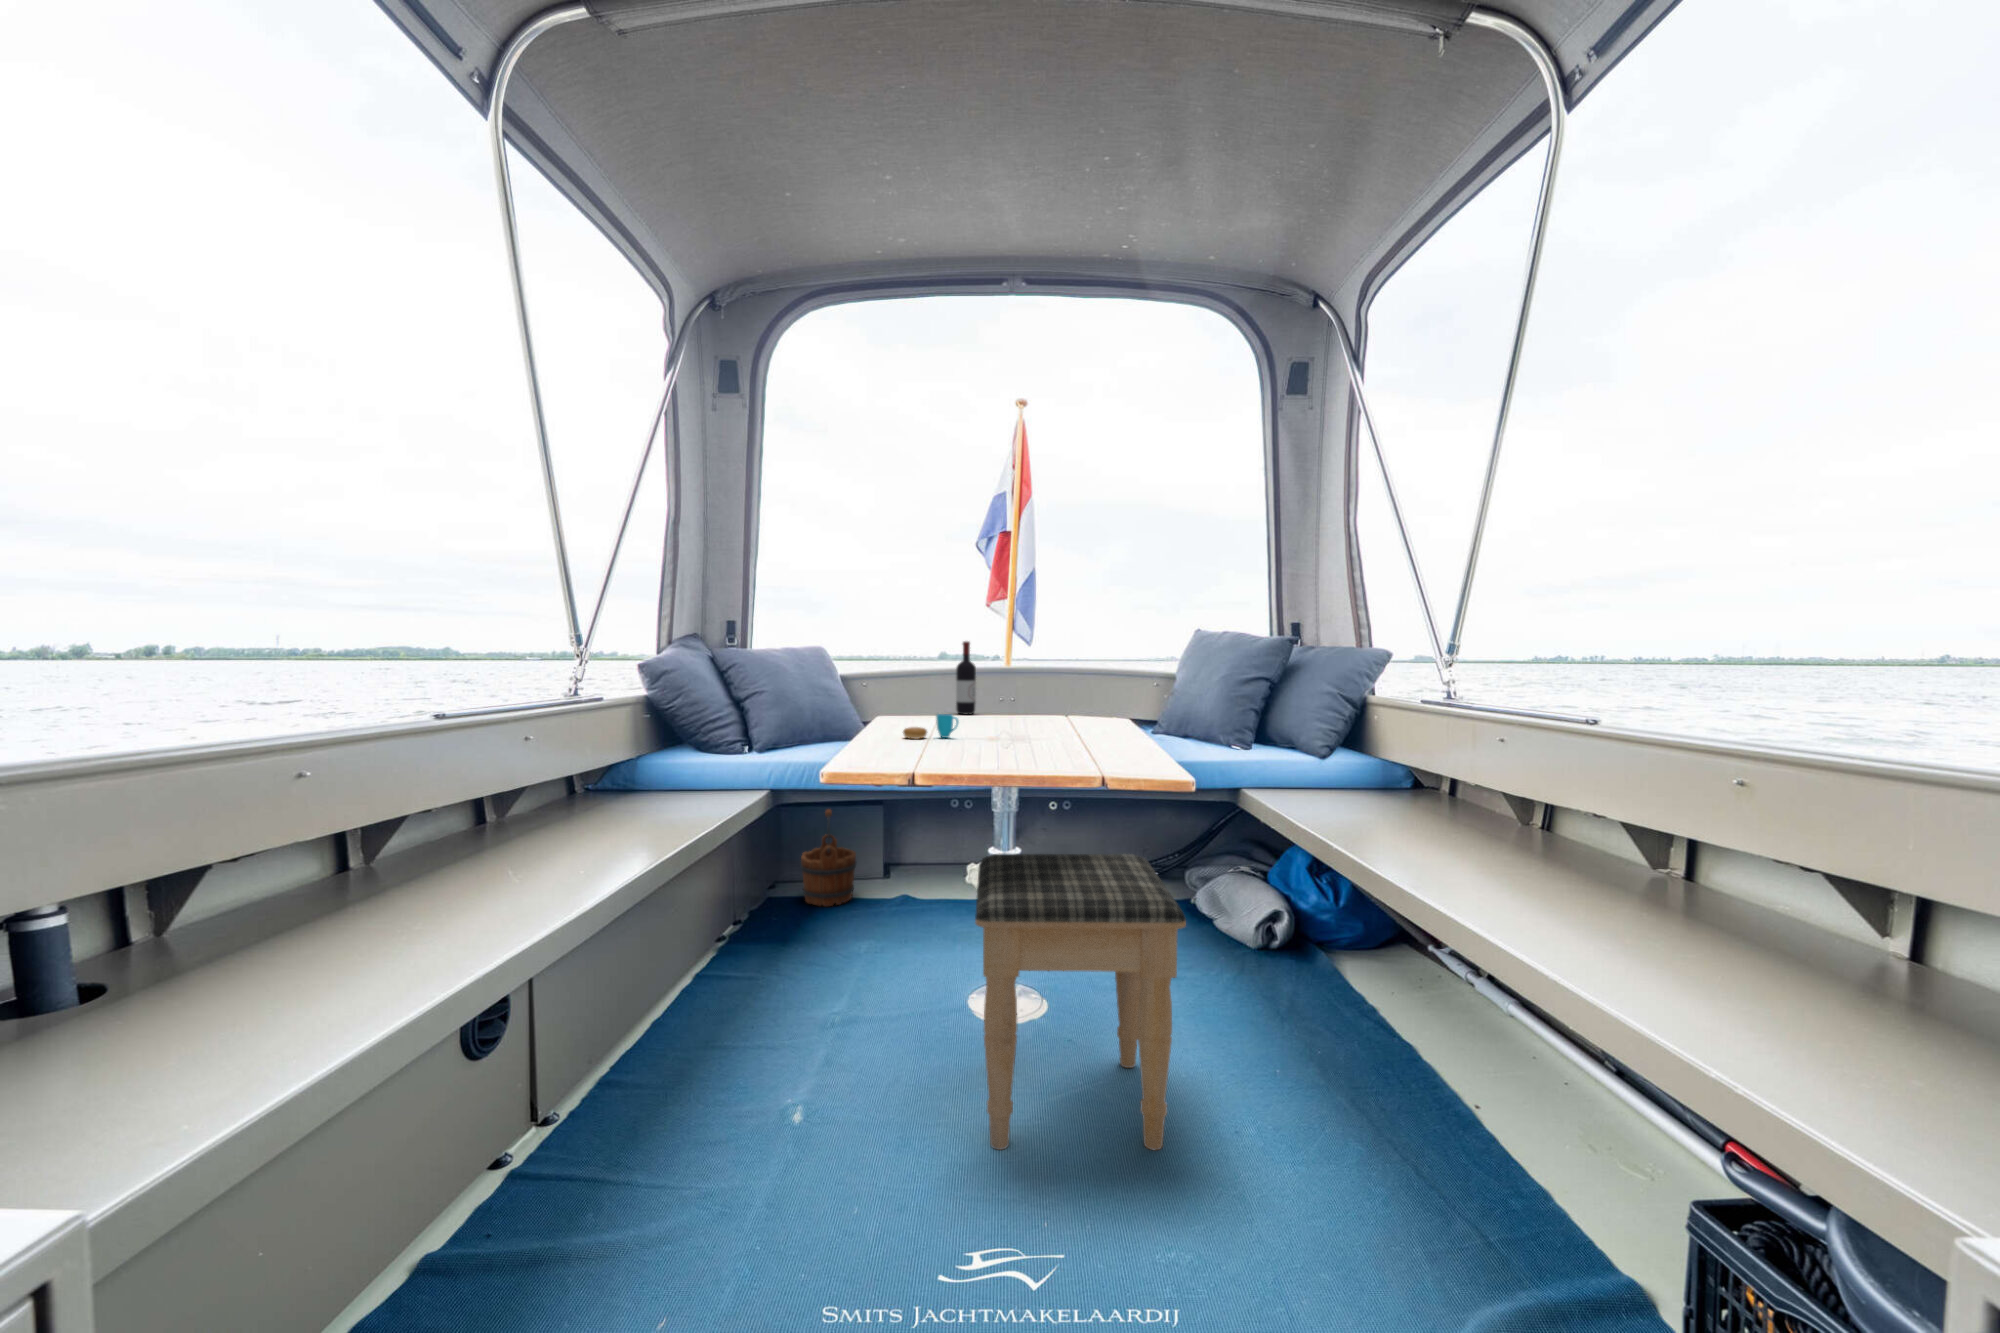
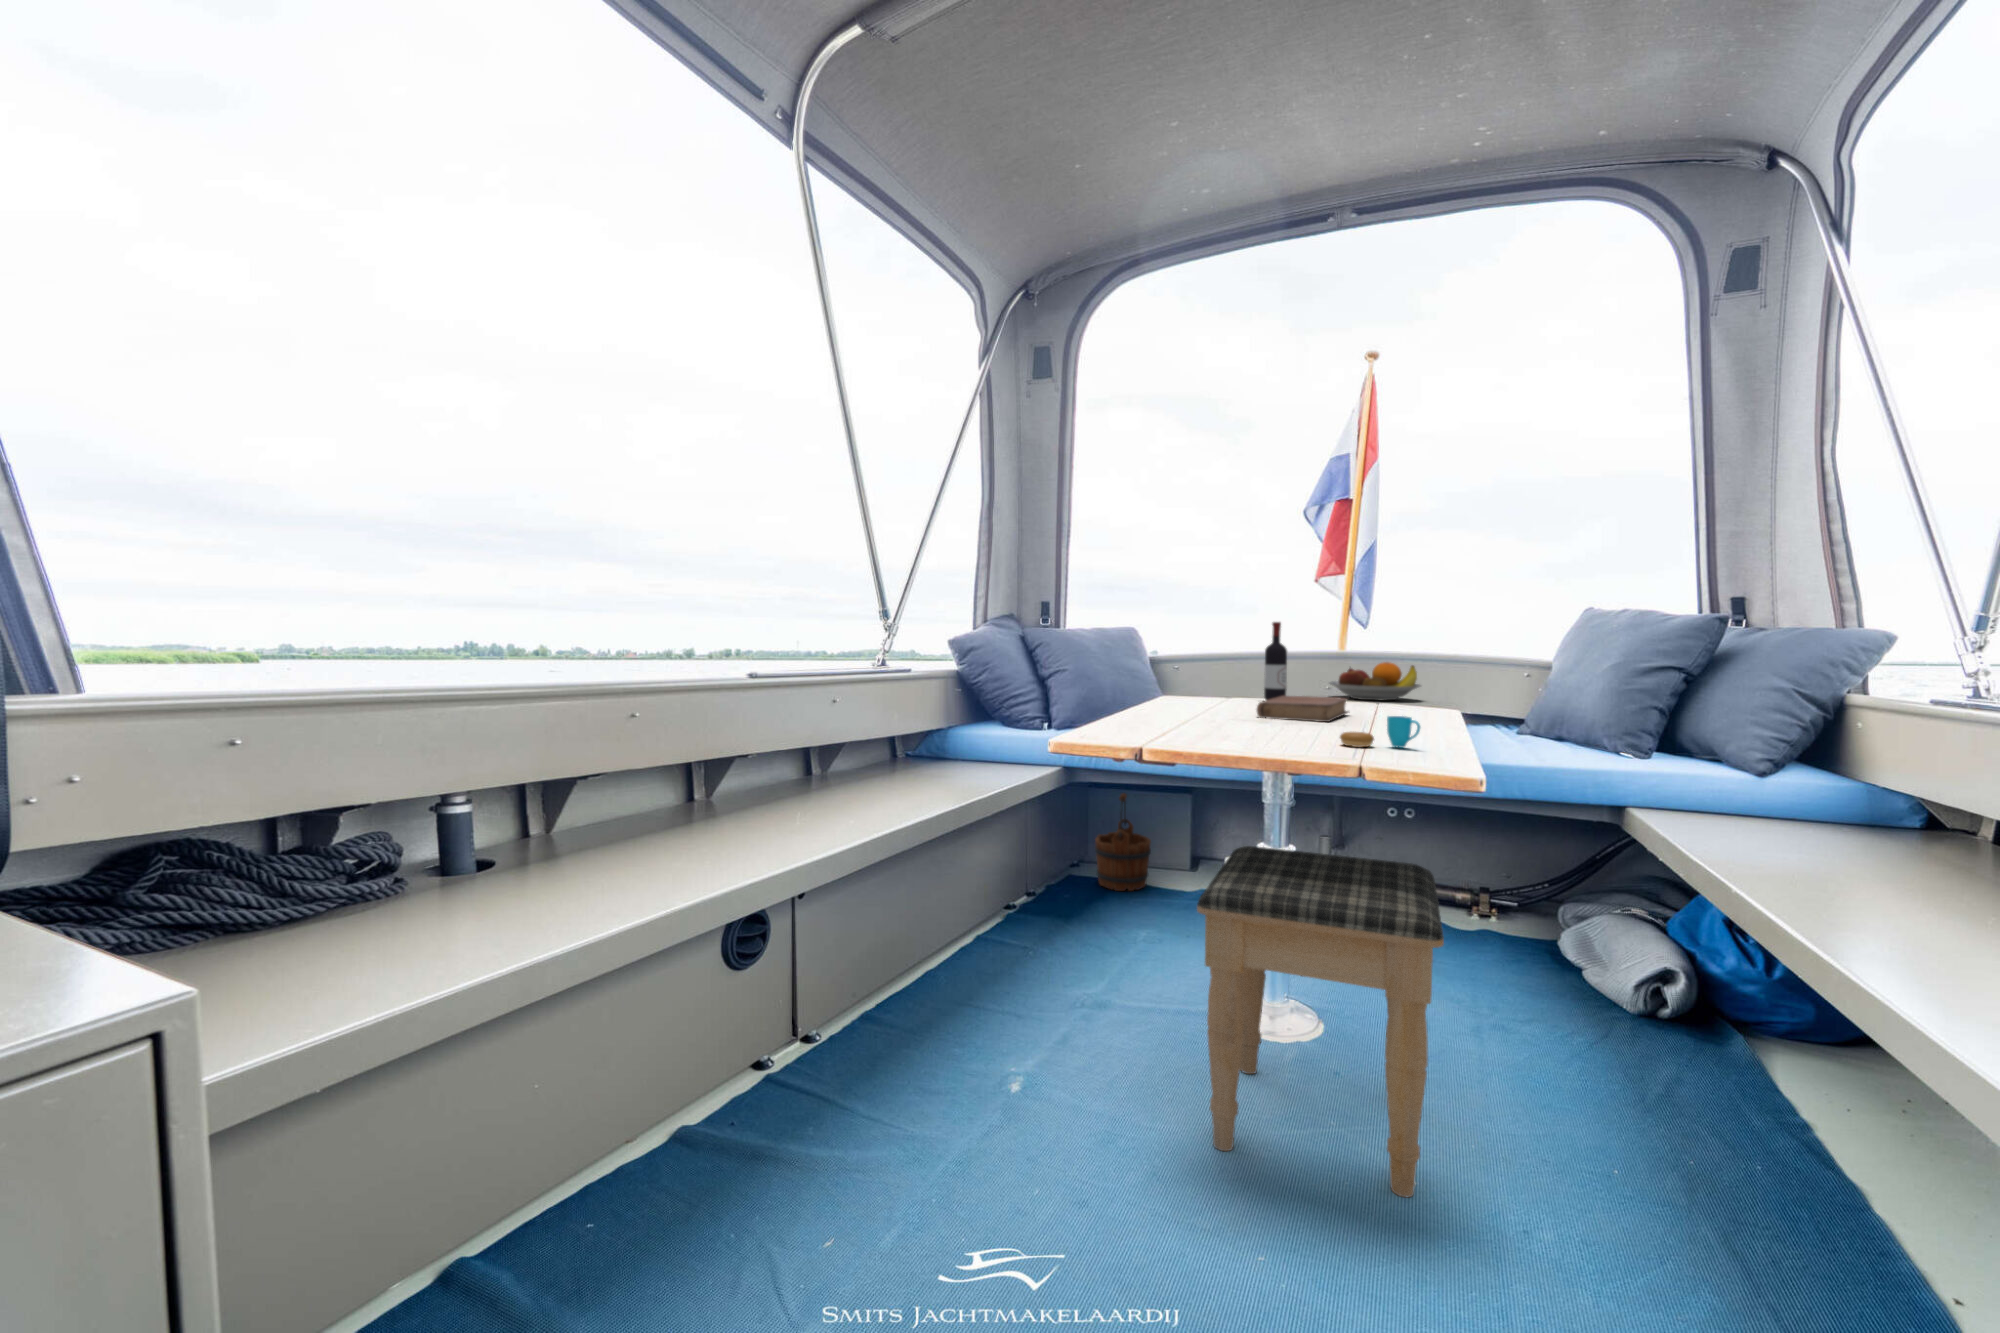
fruit bowl: none [1003,676,1078,709] -> present [1329,662,1421,700]
book: none [967,709,1039,732] -> present [1257,696,1349,722]
cup: present [903,714,959,739] -> present [1340,716,1420,748]

